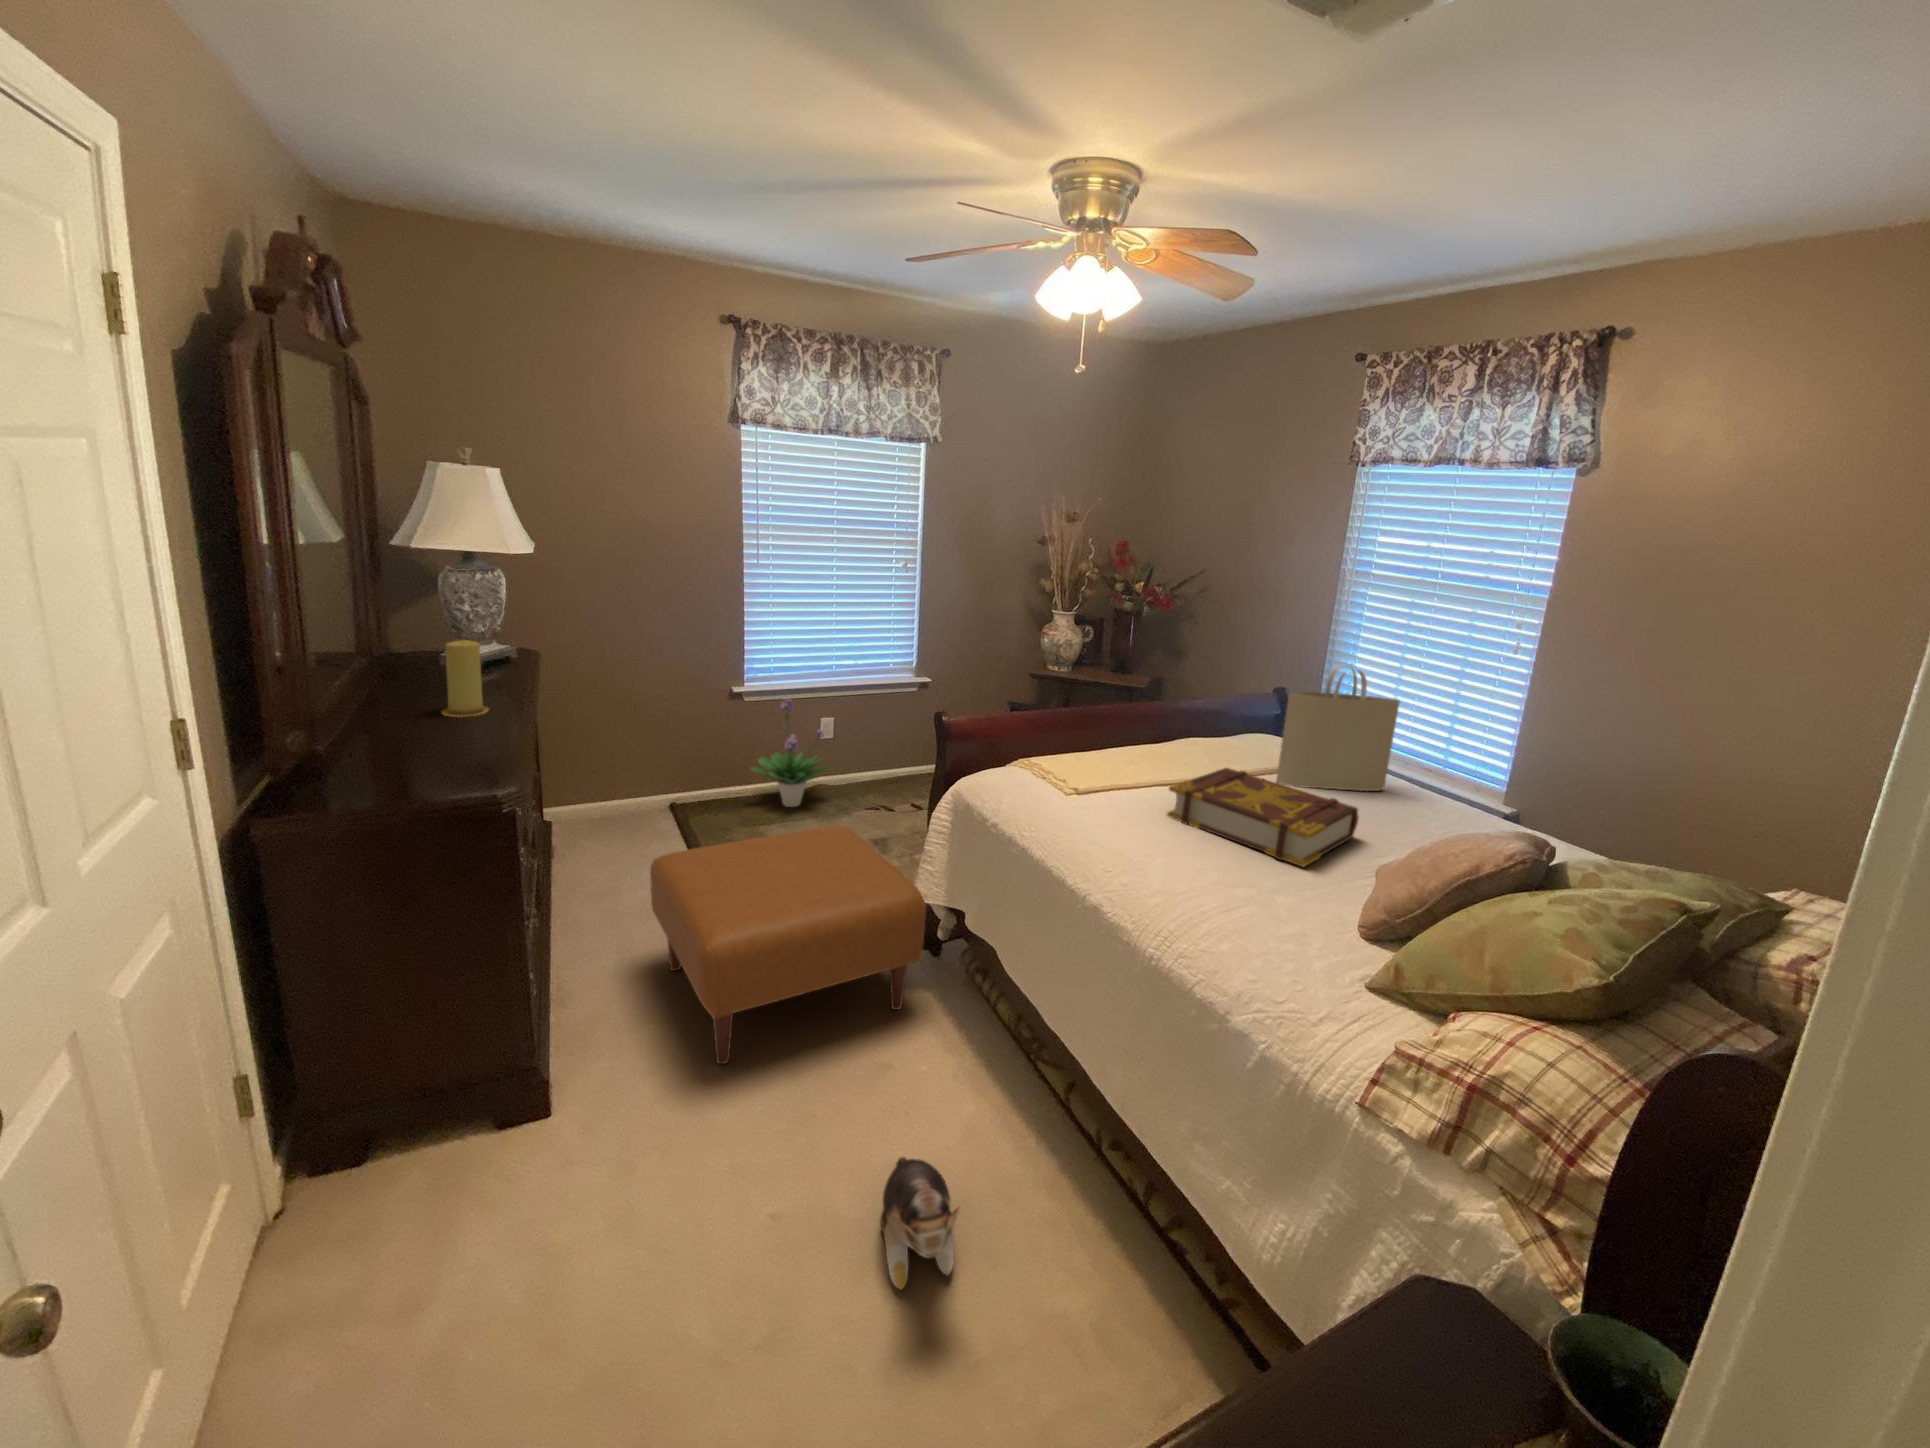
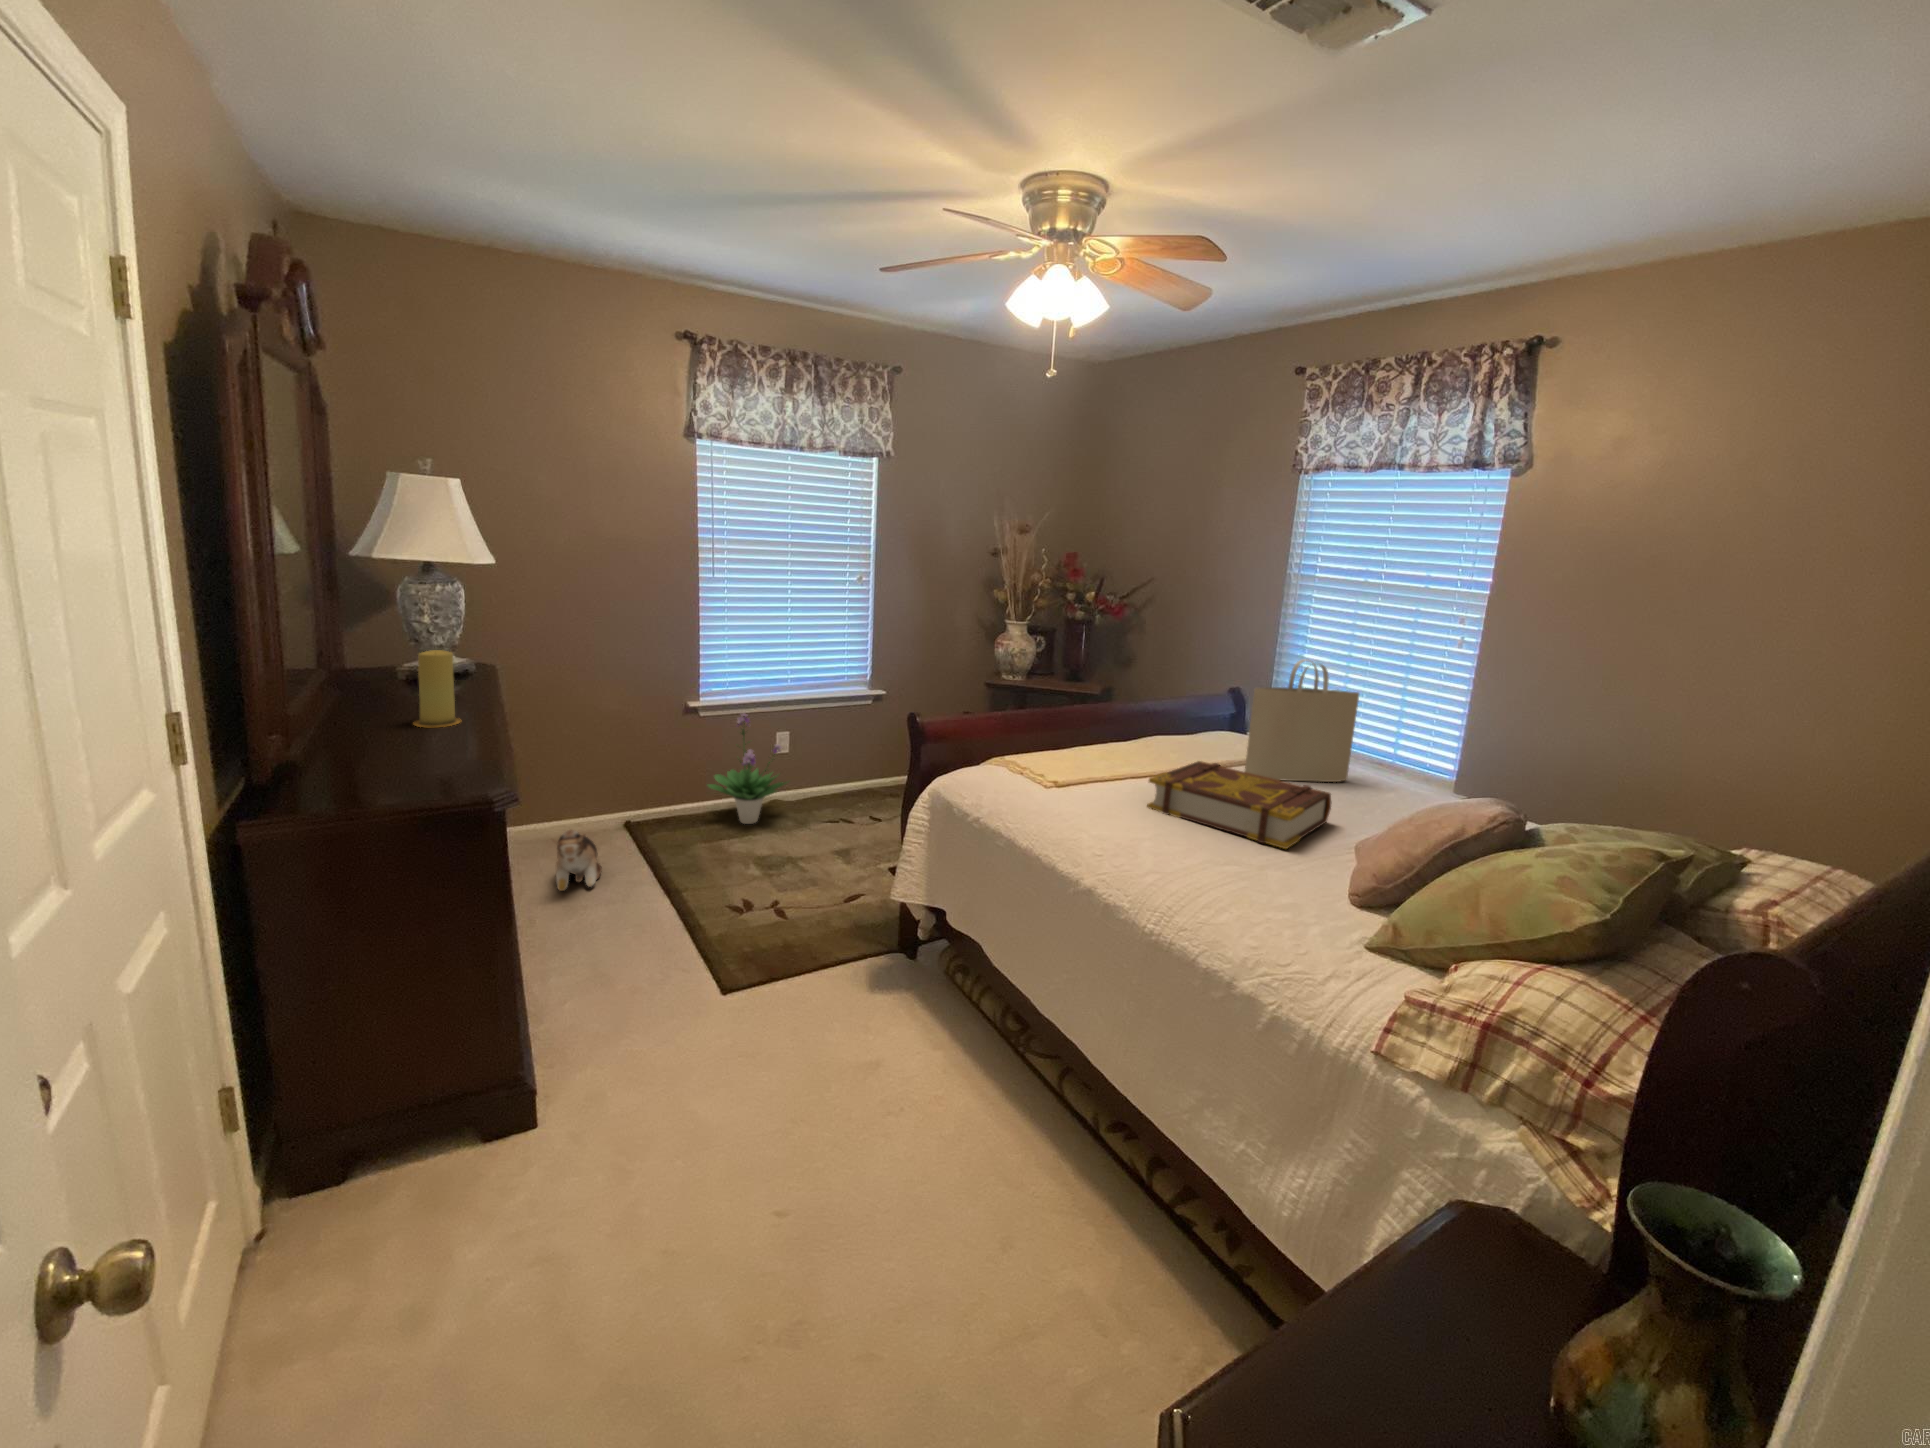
ottoman: present [650,825,926,1064] -> none [626,833,910,1072]
plush toy: present [880,1157,959,1289] -> present [554,830,602,891]

